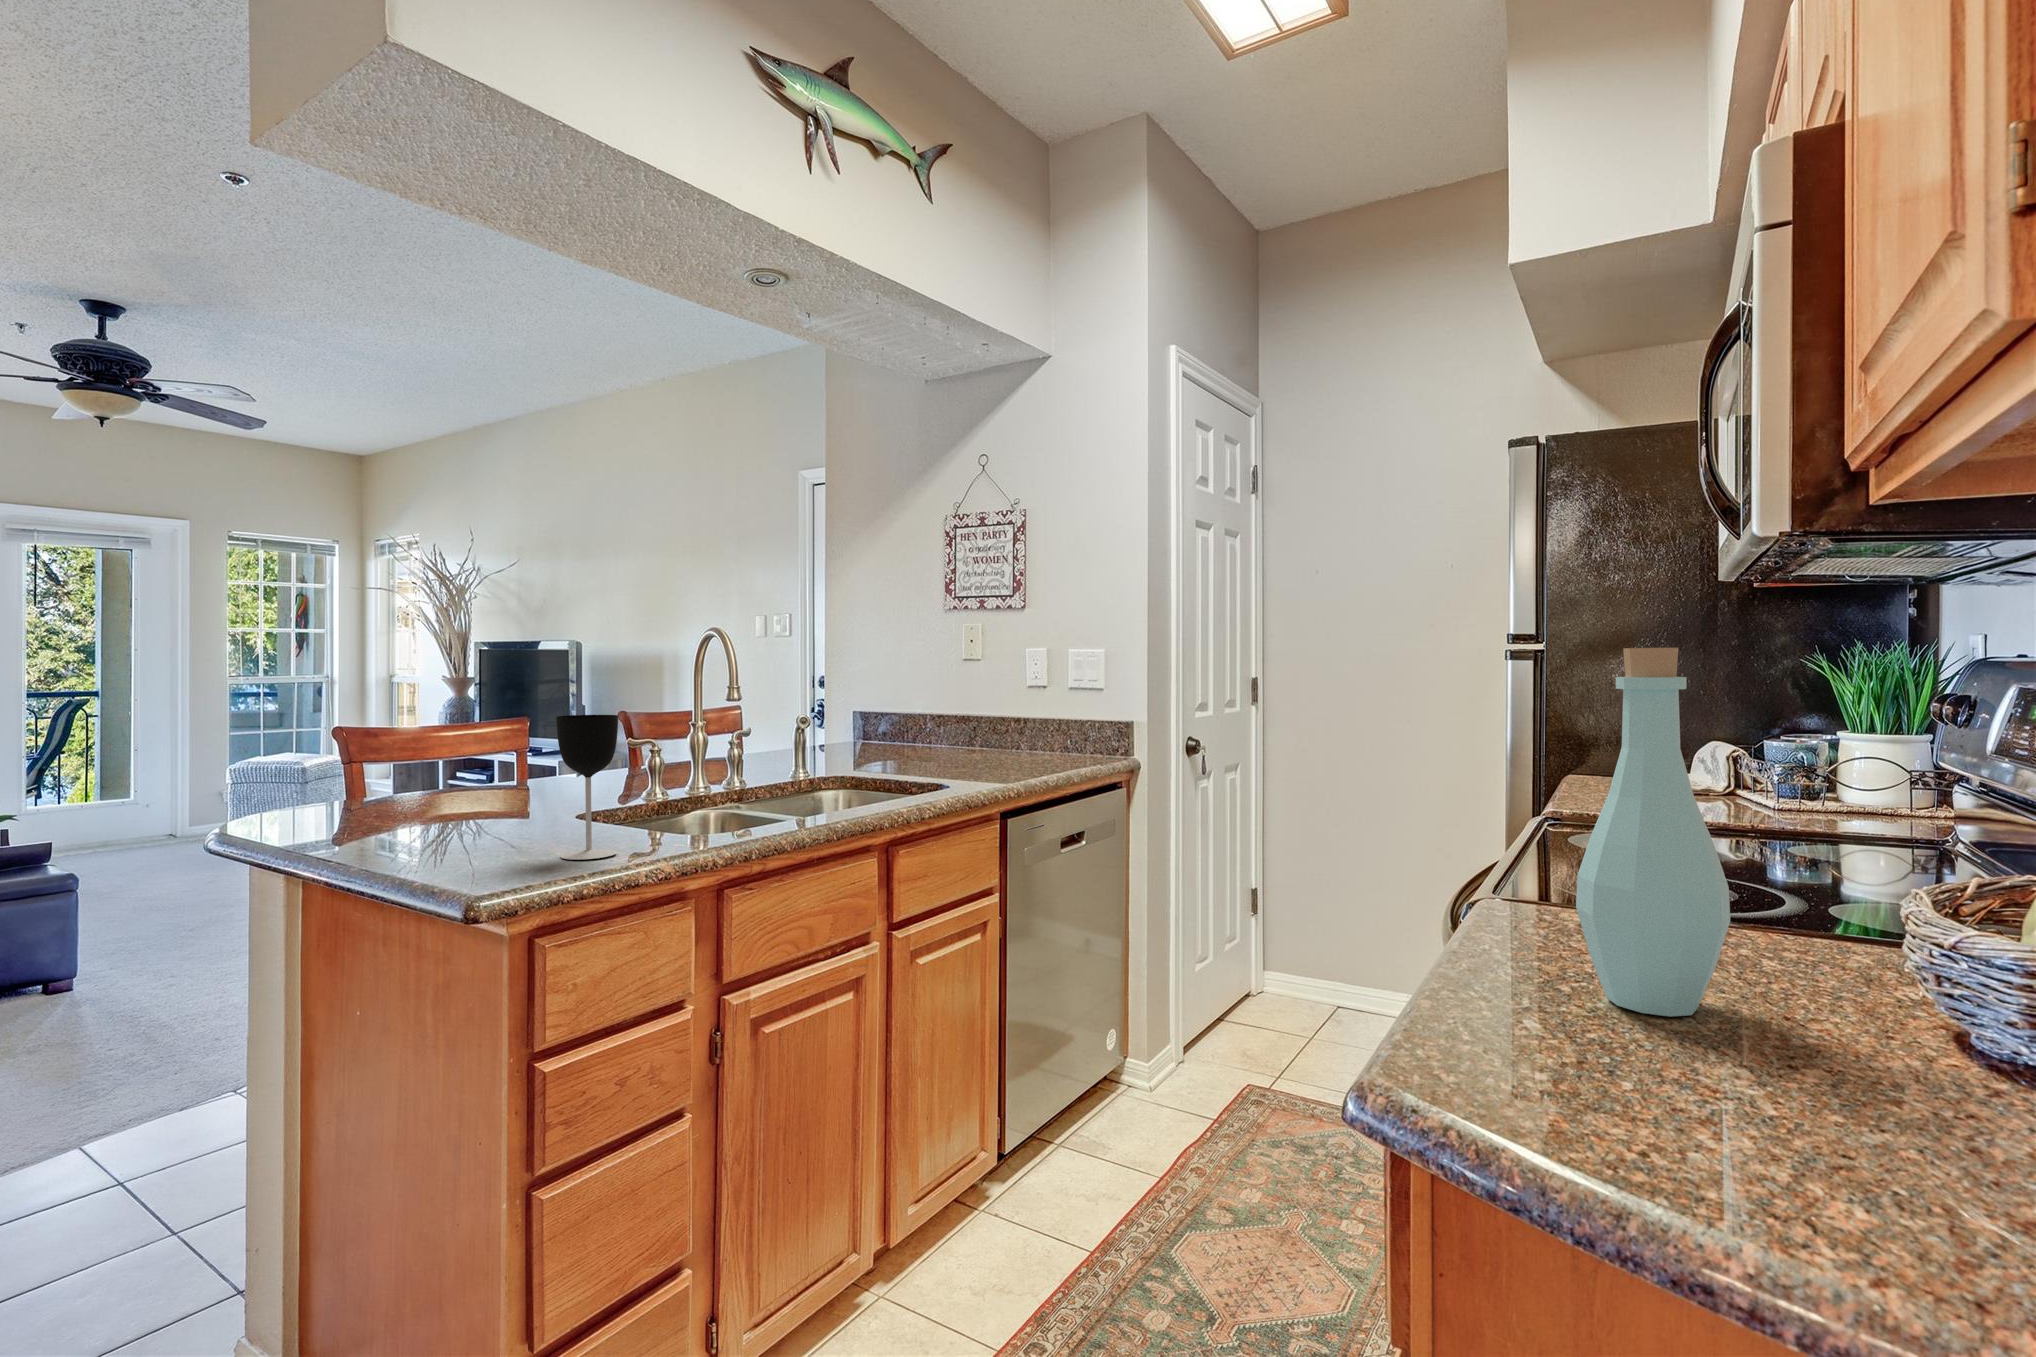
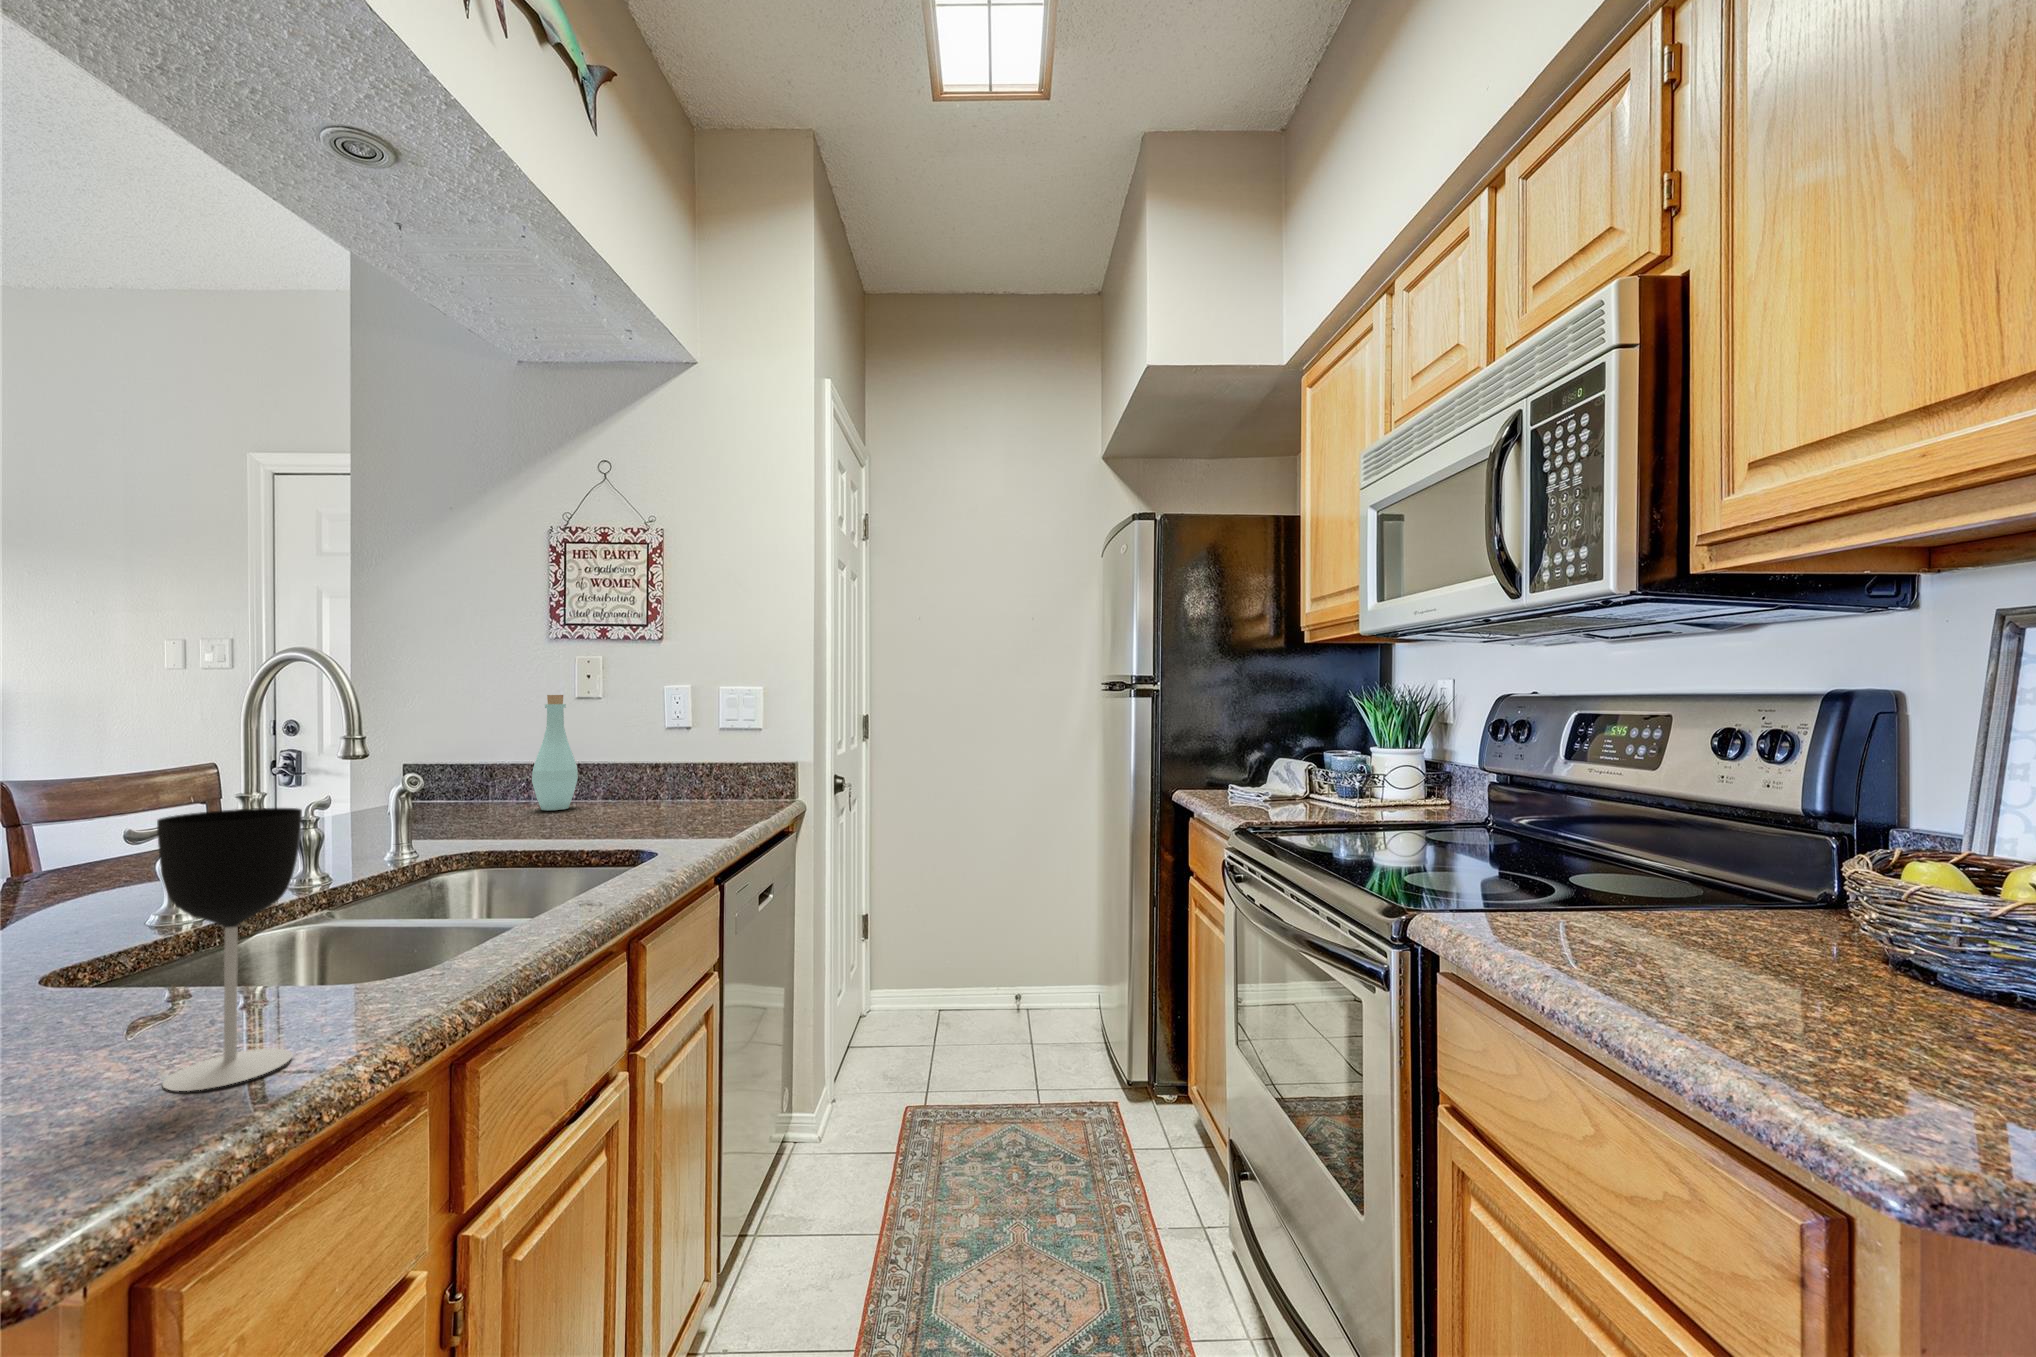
bottle: present [1576,648,1730,1017] -> present [532,695,578,810]

